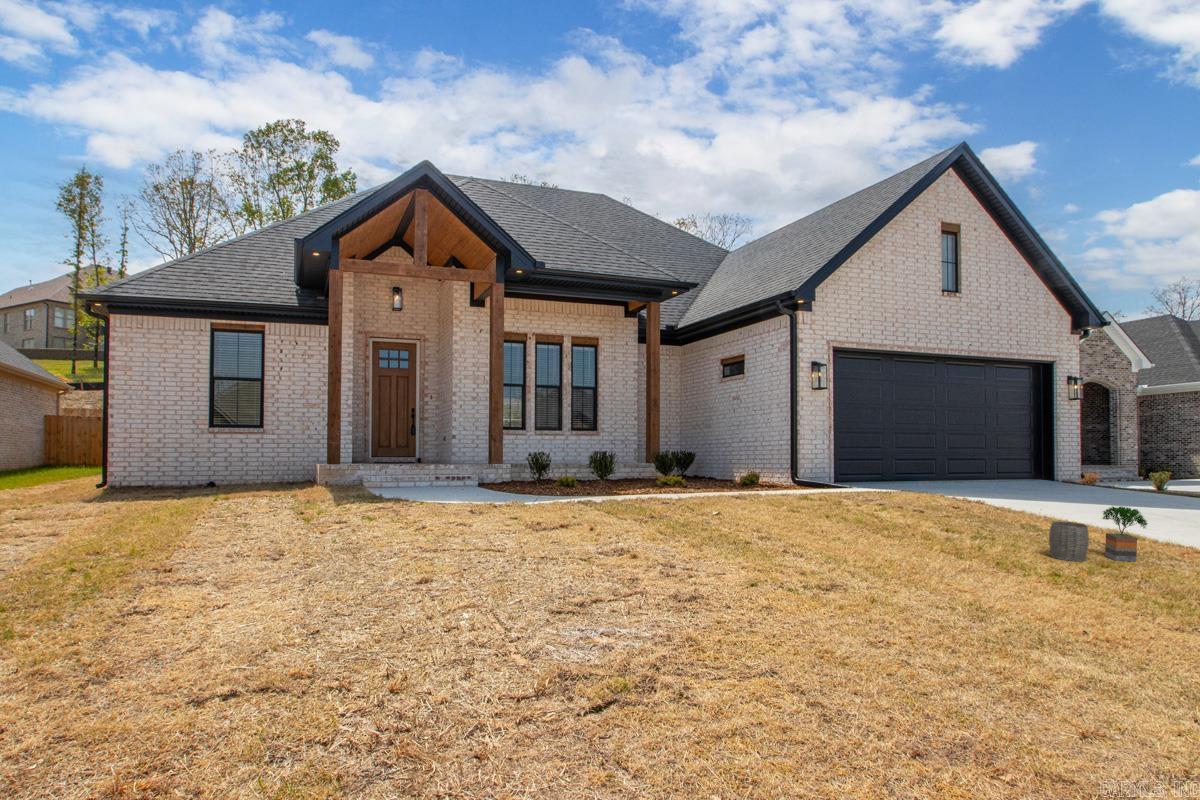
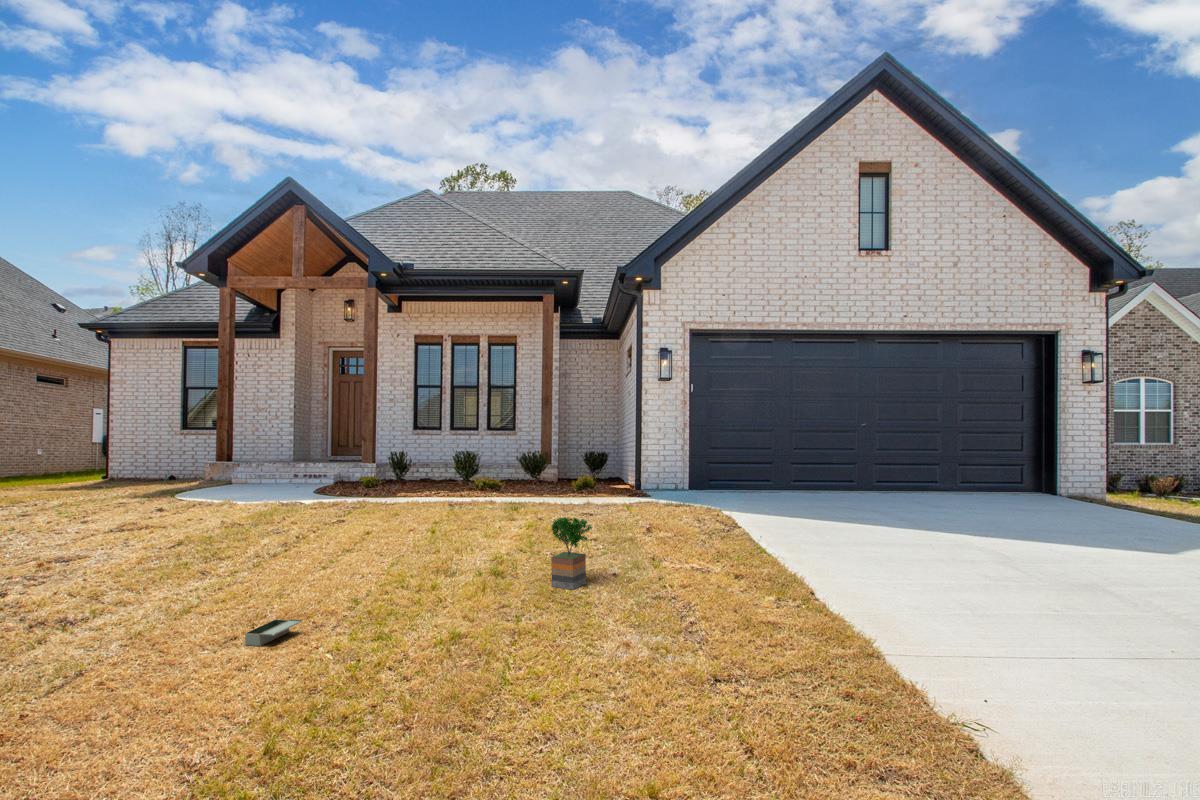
woven basket: present [1049,521,1089,561] -> none [487,534,530,584]
toolbox: none [1100,593,1153,614] -> present [245,619,302,646]

